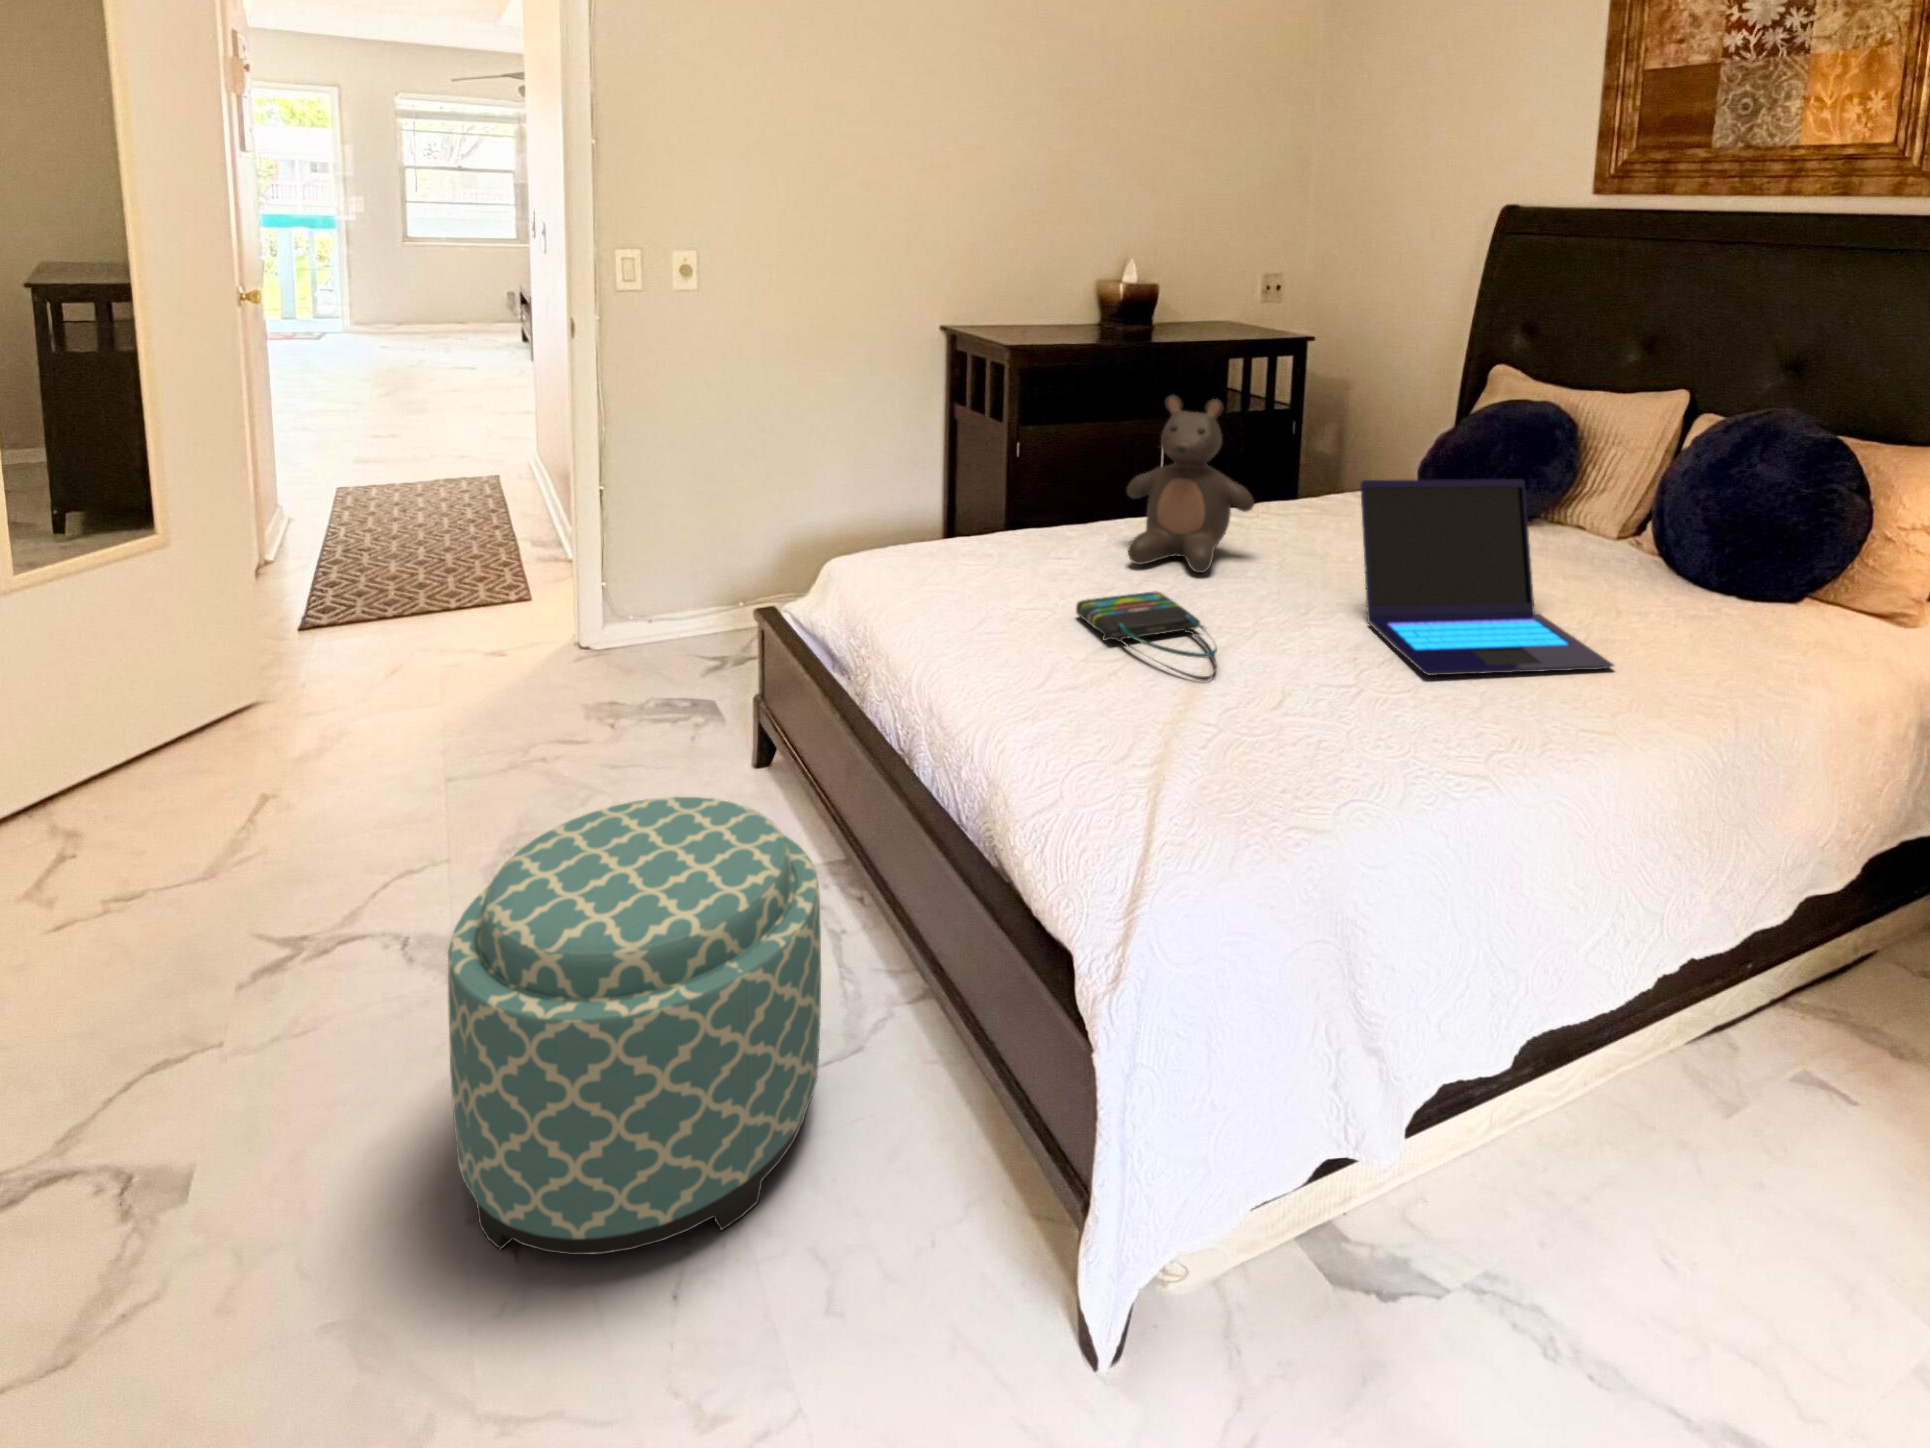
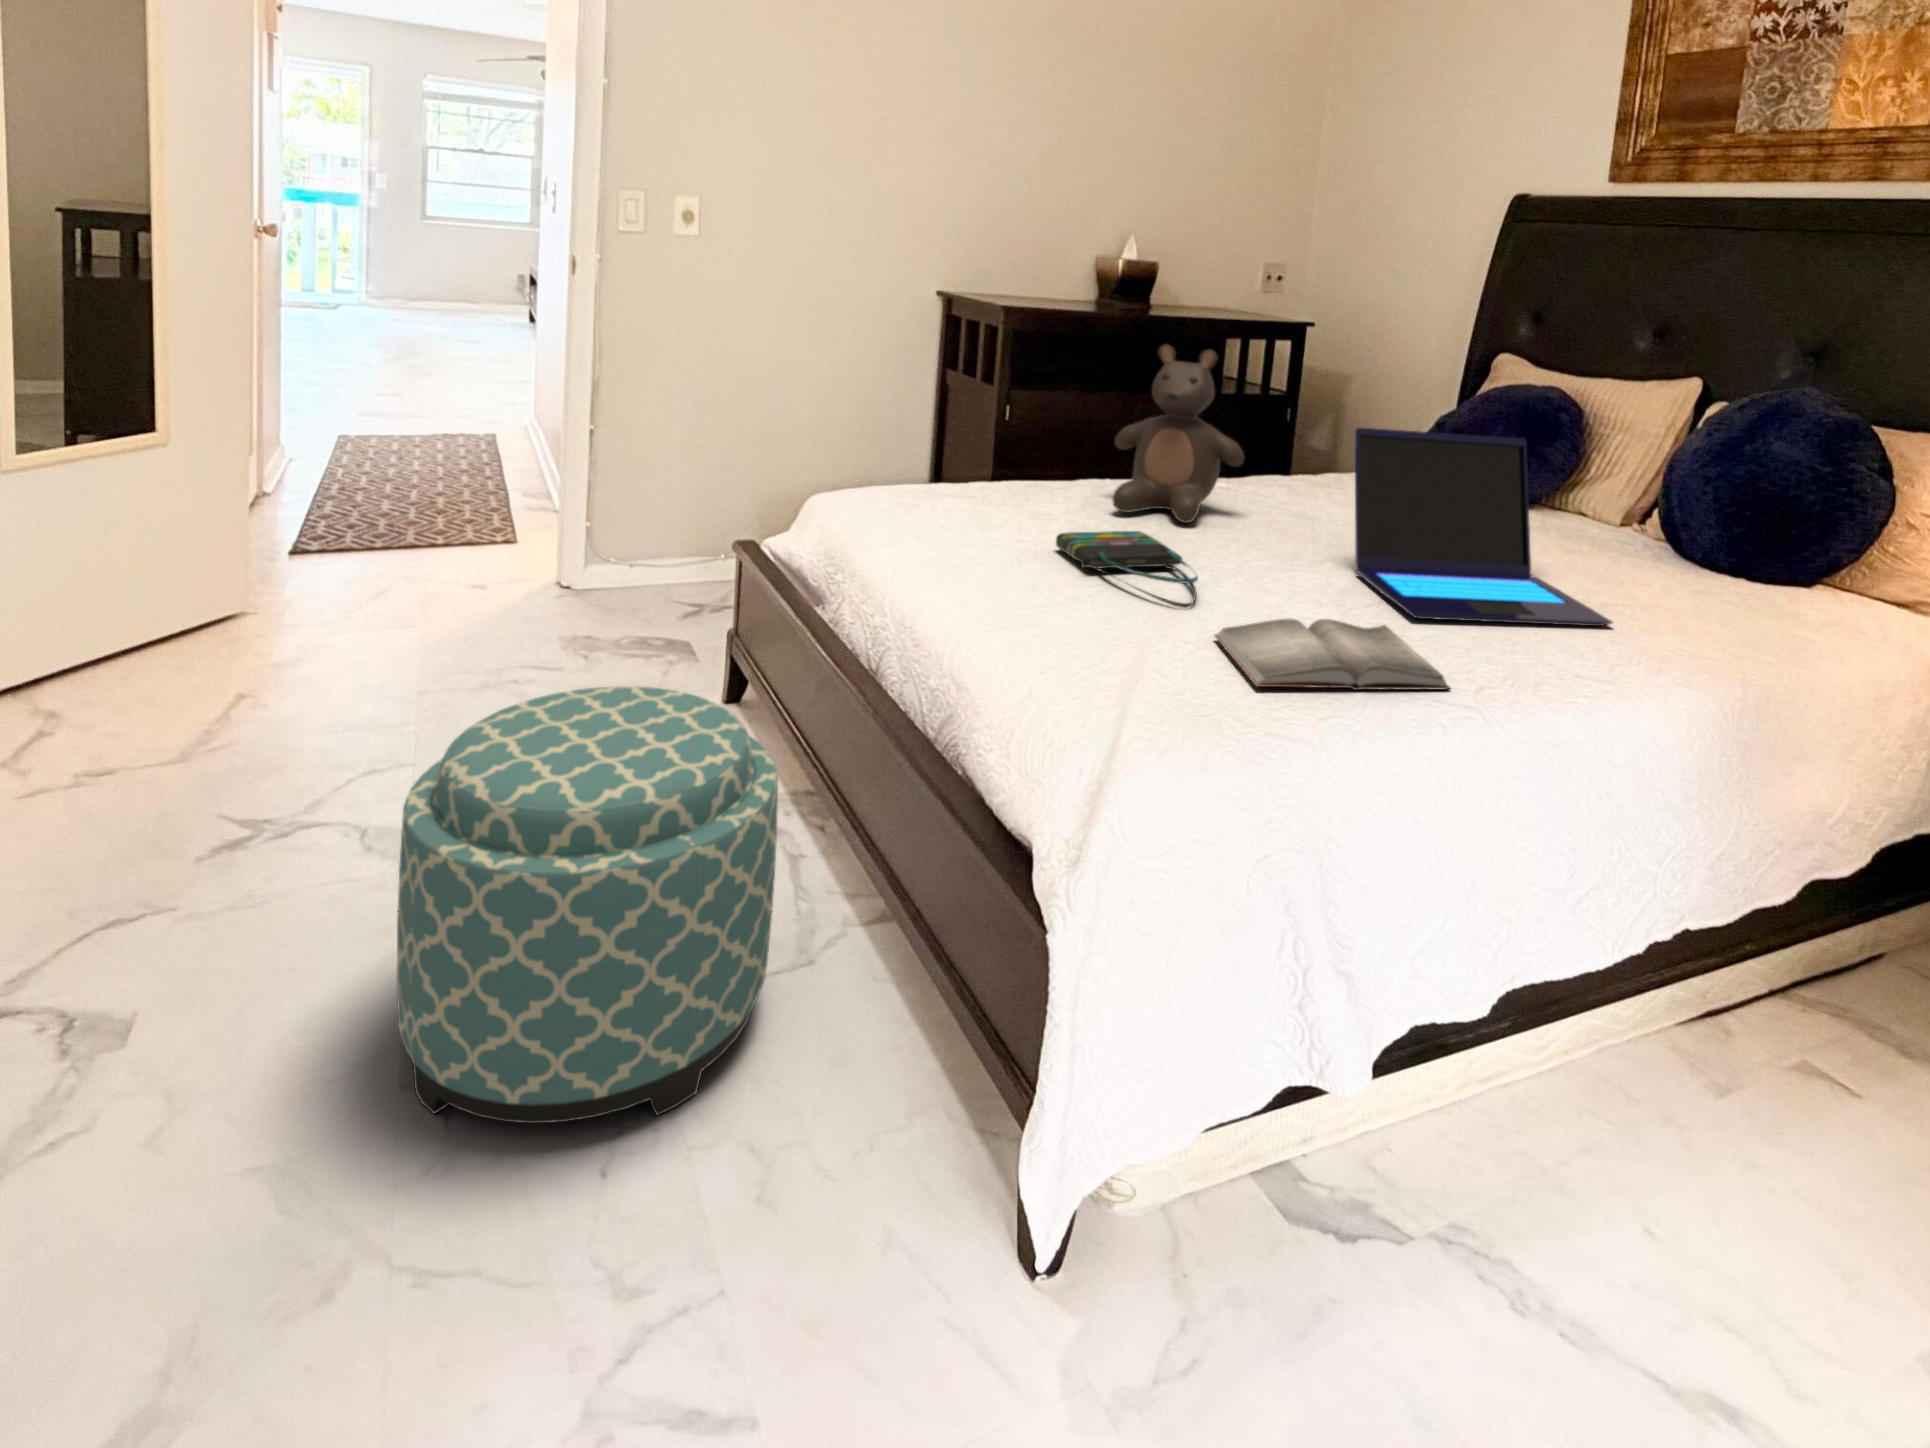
hardback book: none [1236,690,1466,776] -> present [1214,619,1450,690]

